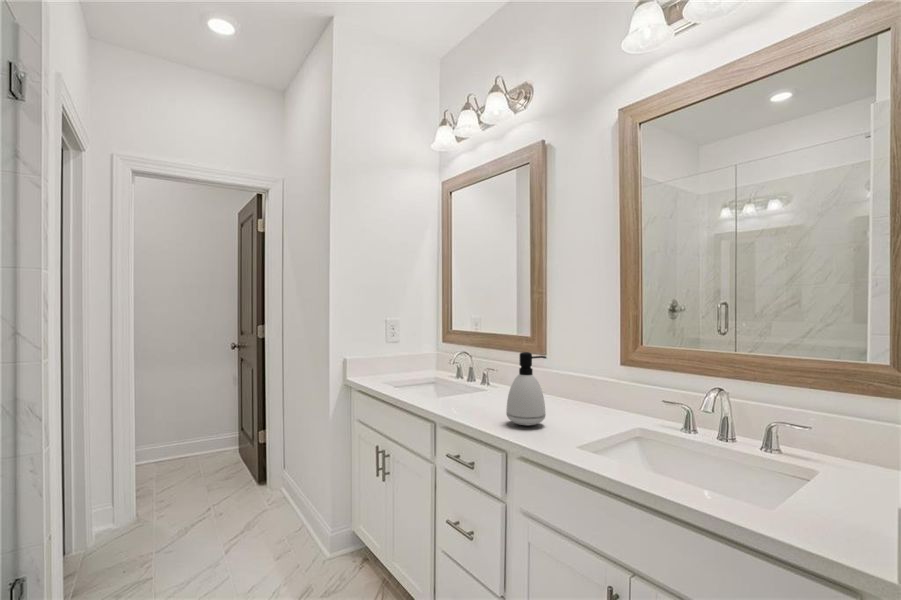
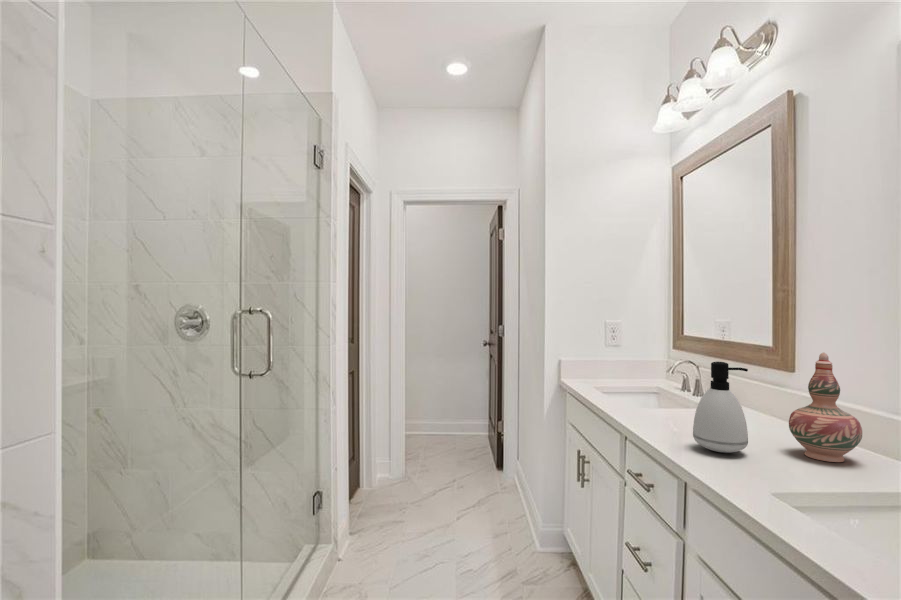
decorative vase: none [563,340,606,420] -> present [789,353,862,462]

